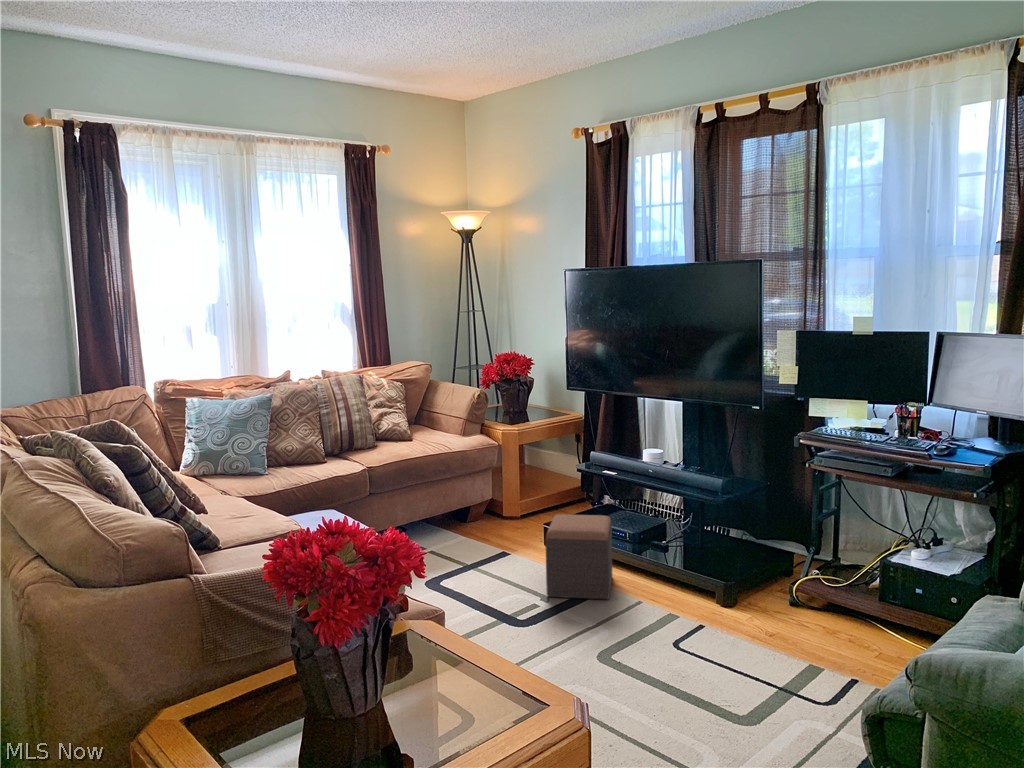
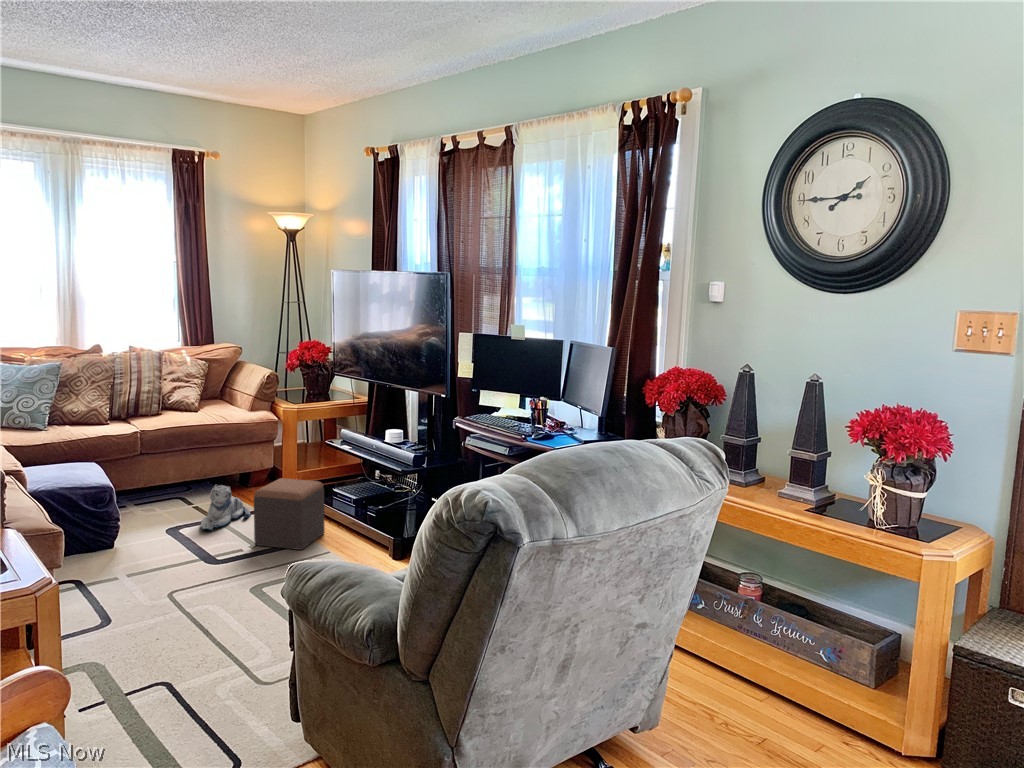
plush toy: none [460,526,506,582] -> present [201,485,250,530]

